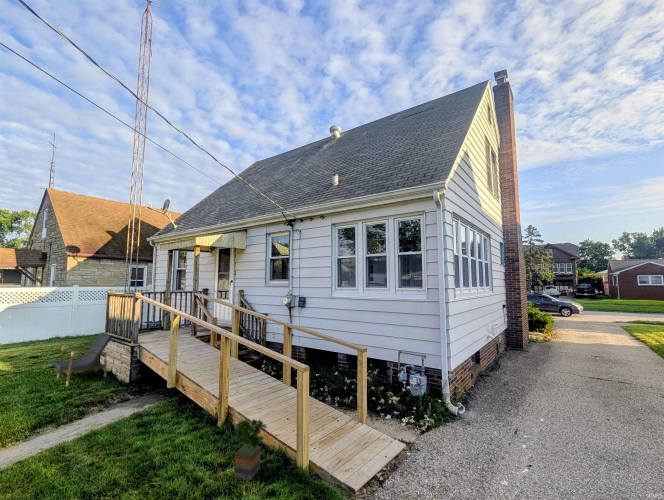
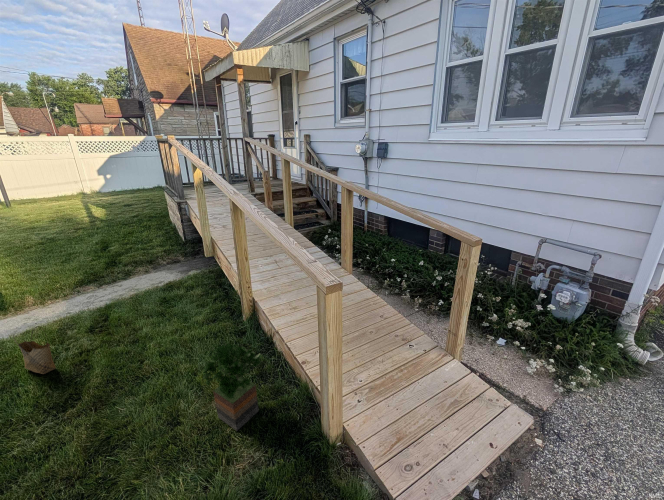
lounge chair: present [52,333,112,386] -> none [114,186,167,241]
woven basket: none [45,441,79,485] -> present [14,326,56,374]

